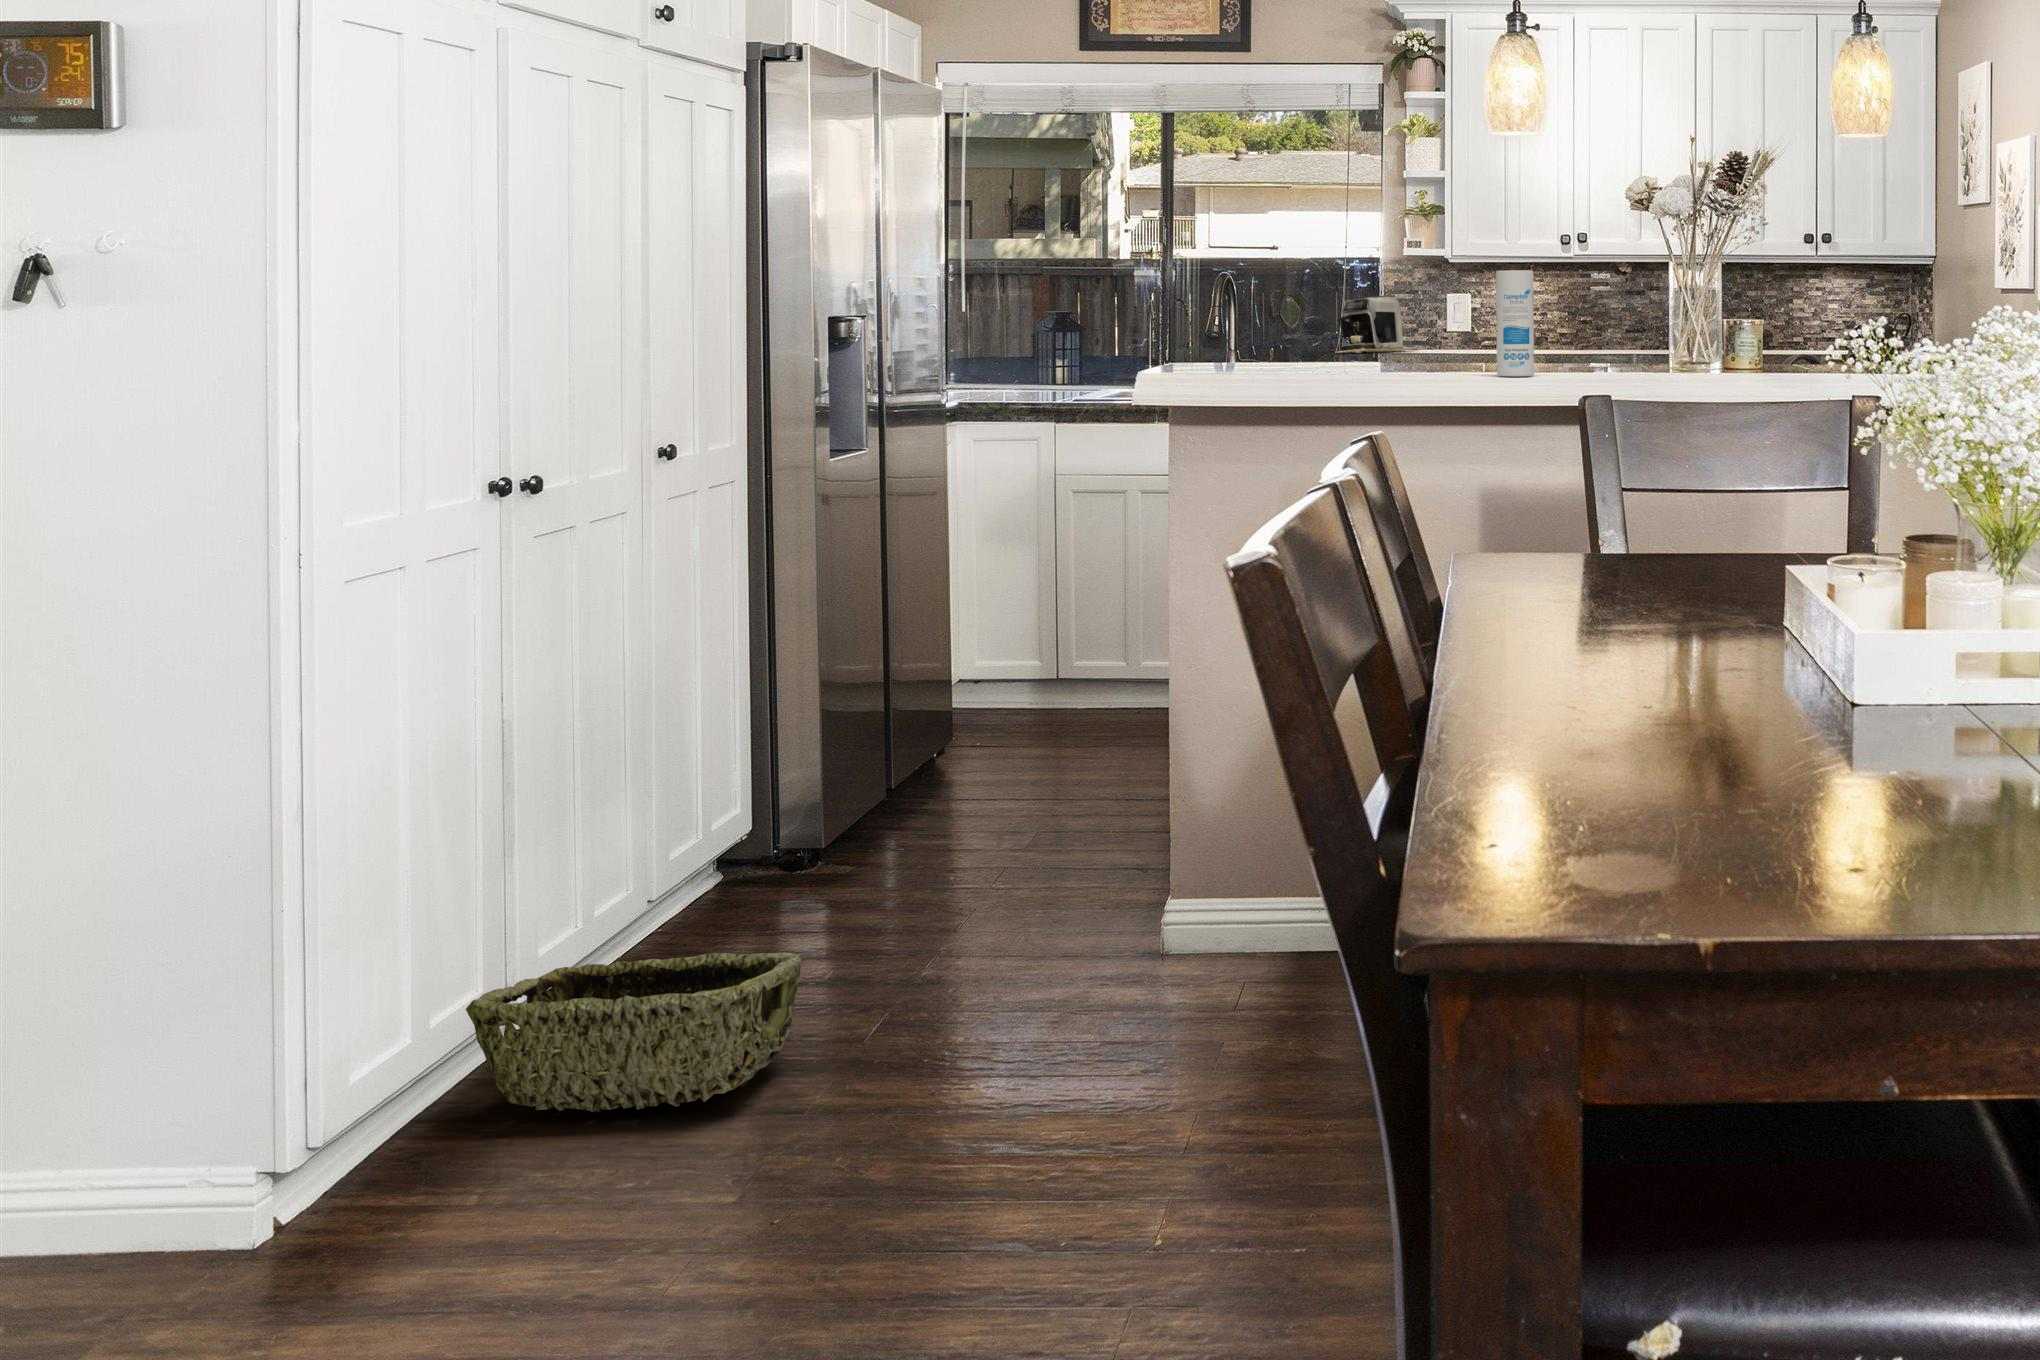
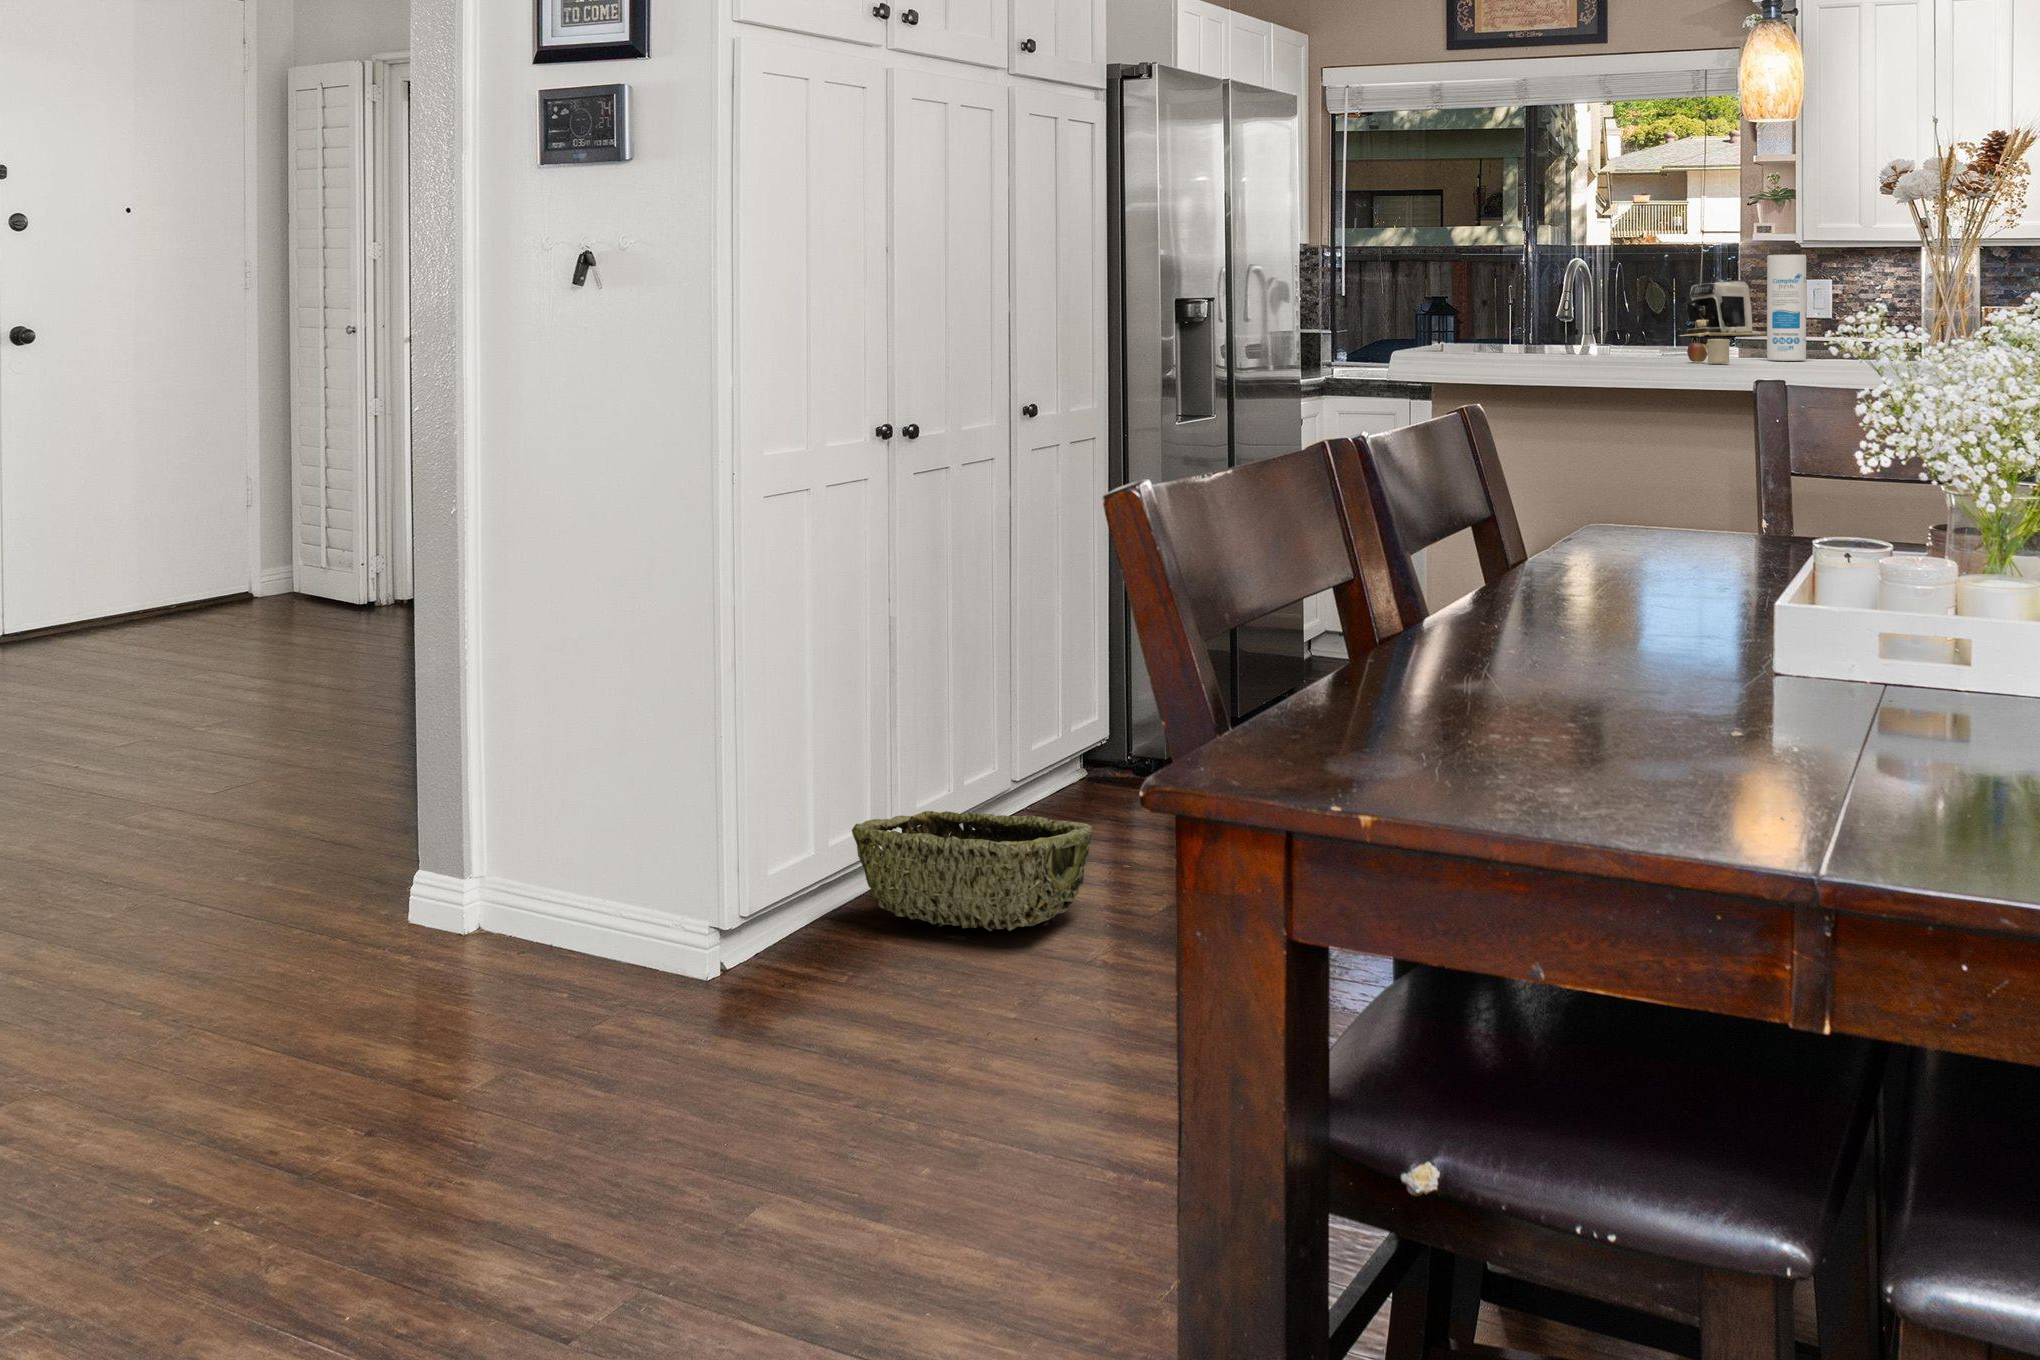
mug: none [1429,356,1475,381] -> present [1687,339,1730,364]

